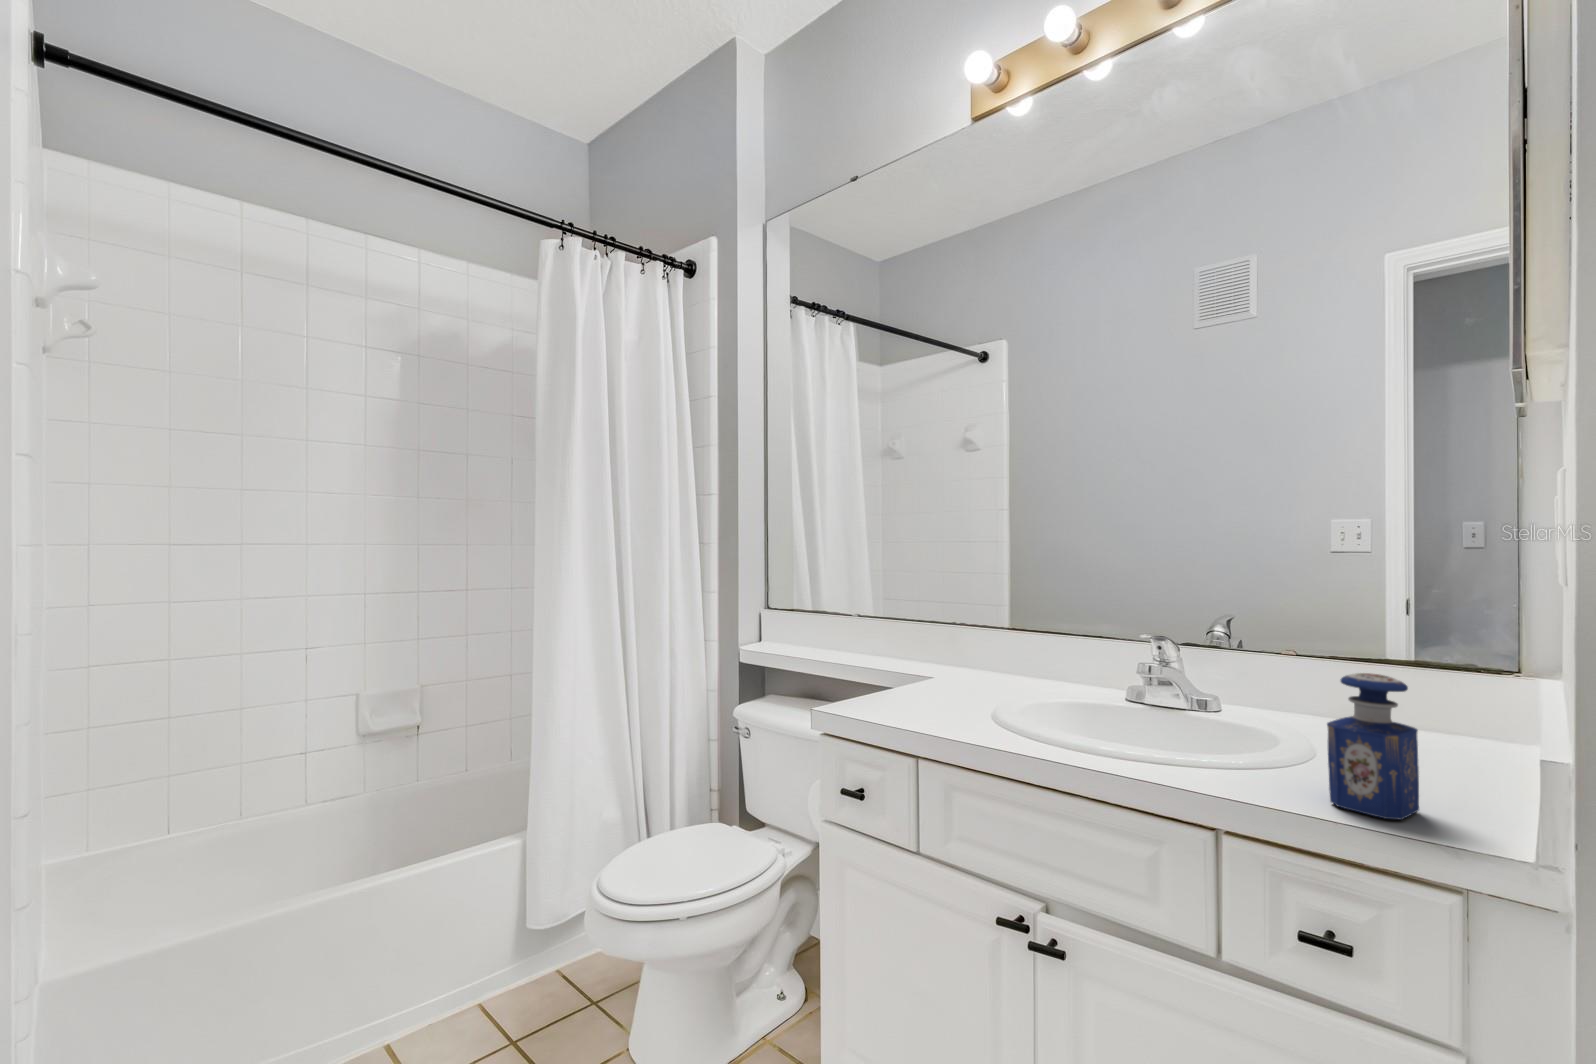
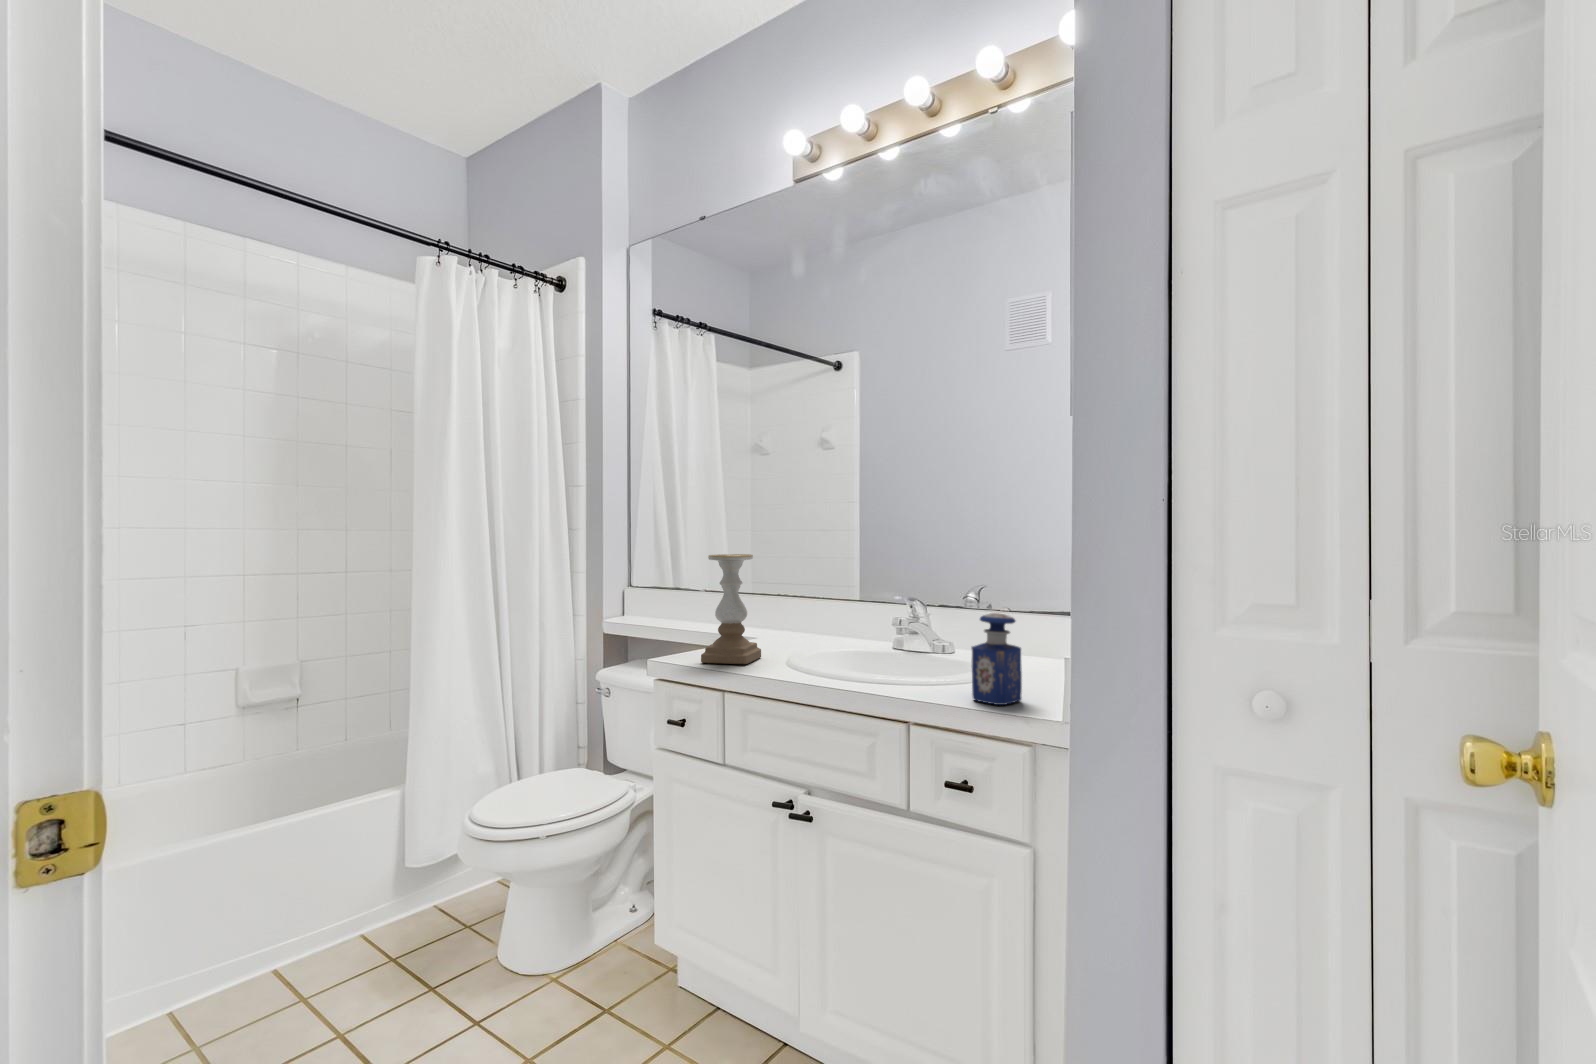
candle holder: none [881,575,954,720] -> present [701,554,761,664]

